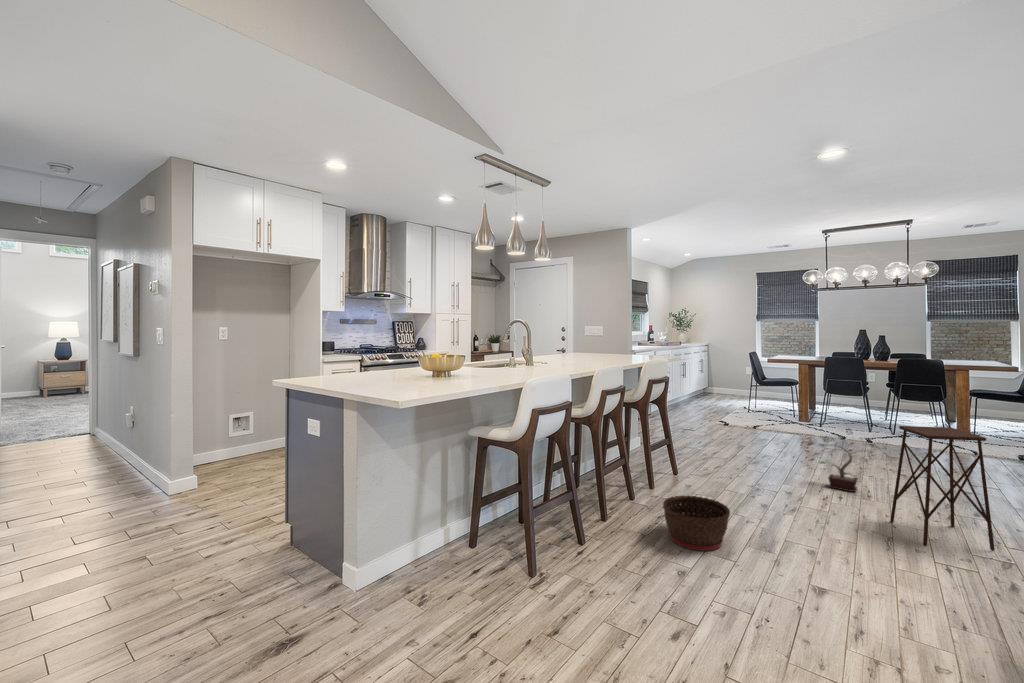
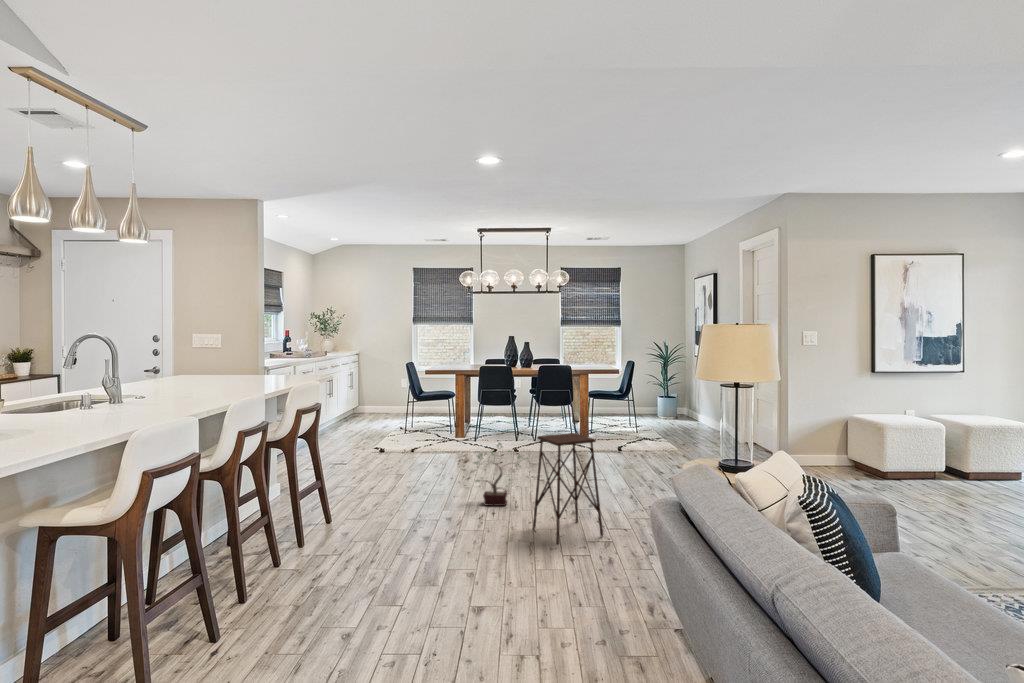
basket: present [663,496,730,551] -> none [320,543,393,605]

